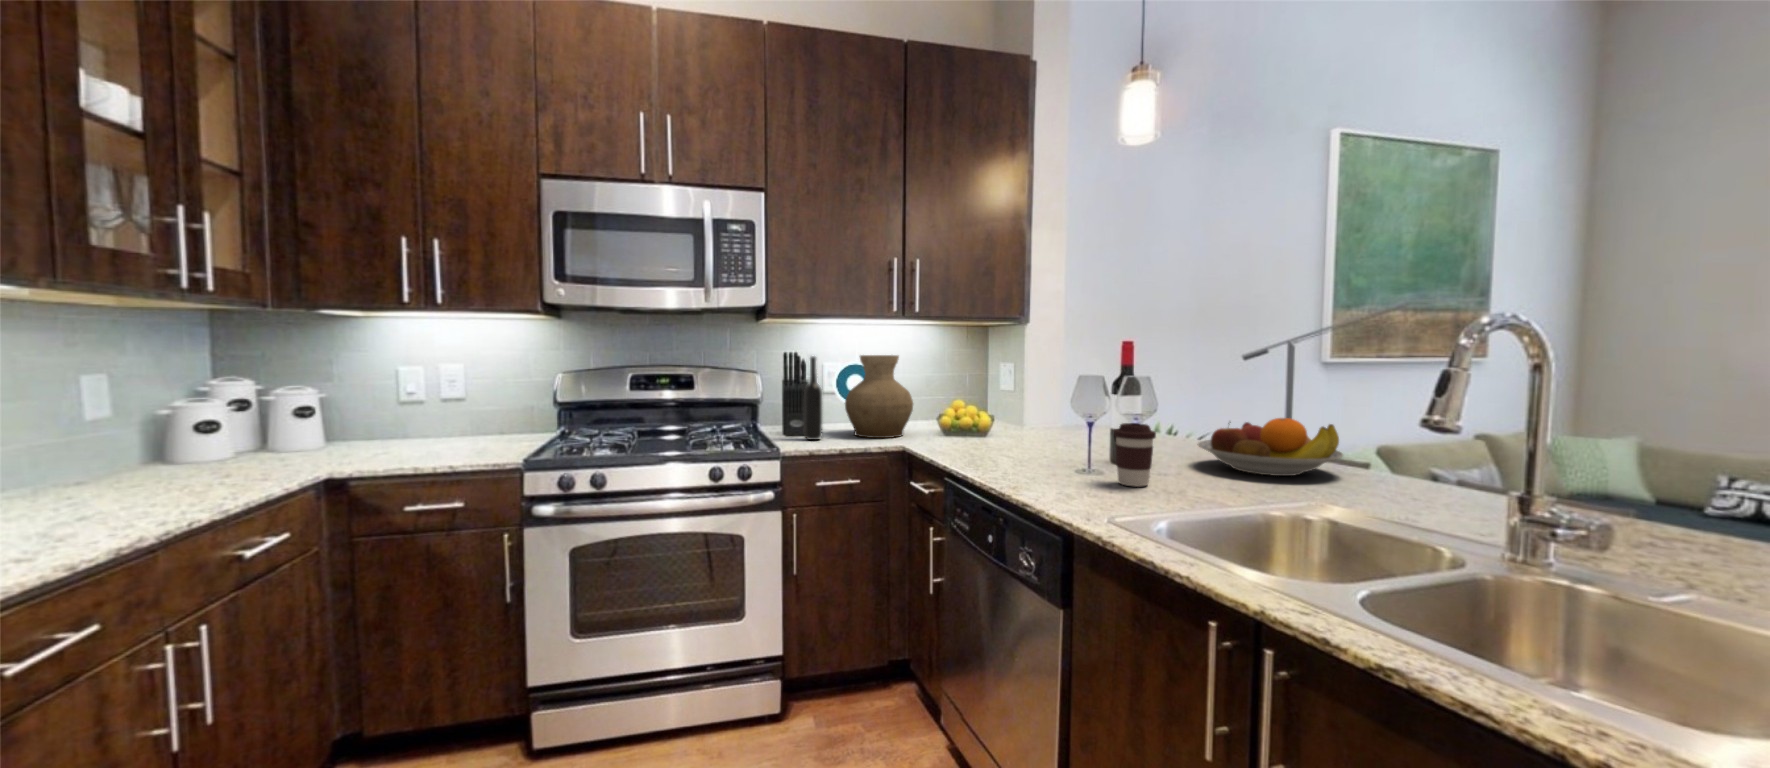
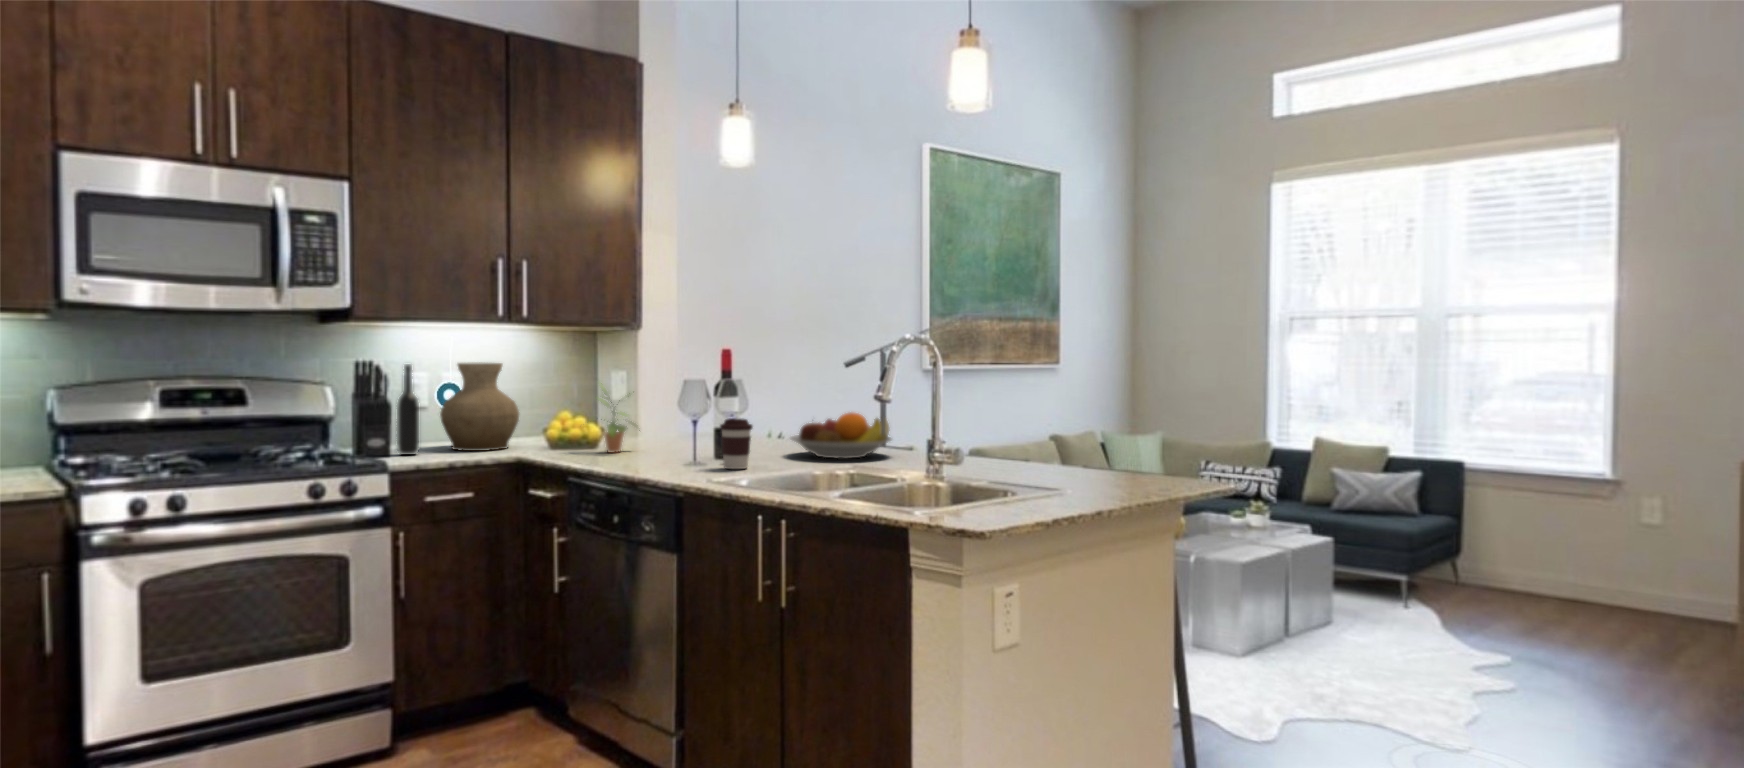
potted plant: none [963,372,1028,448] -> present [600,383,640,453]

